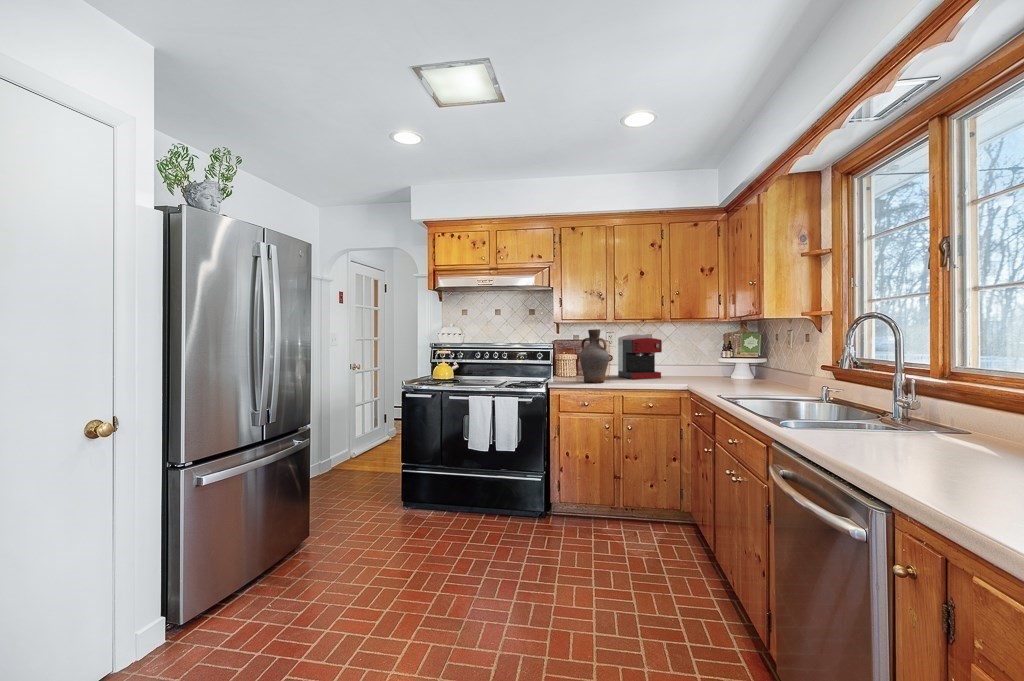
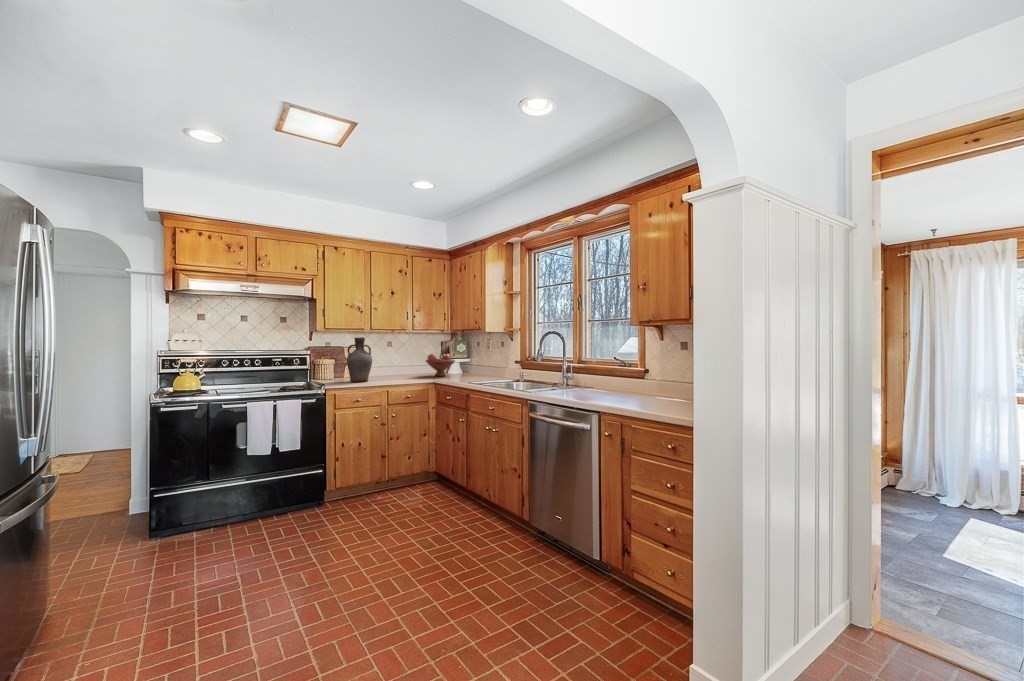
coffee maker: present [618,334,662,379] -> none [367,341,405,377]
fruit bowl: none [683,351,728,382] -> present [426,354,455,376]

